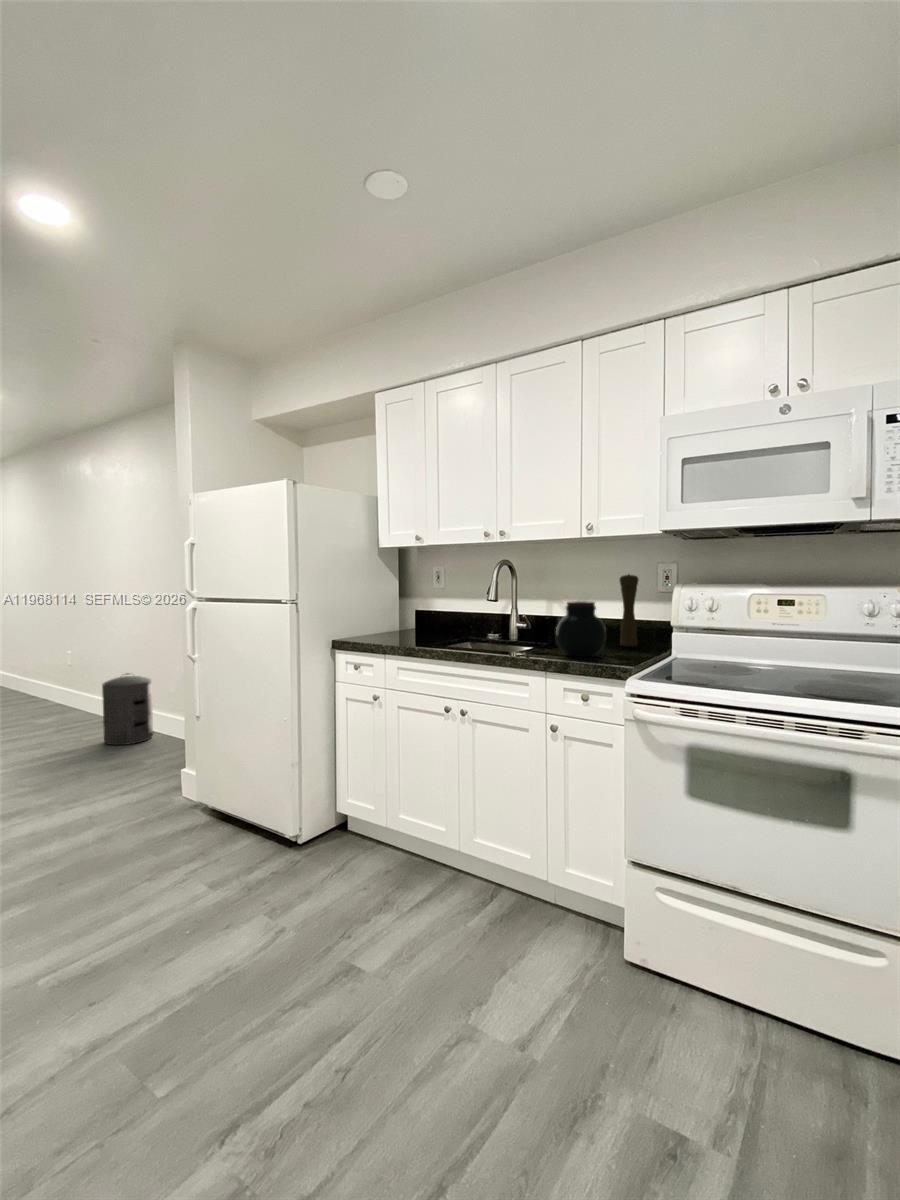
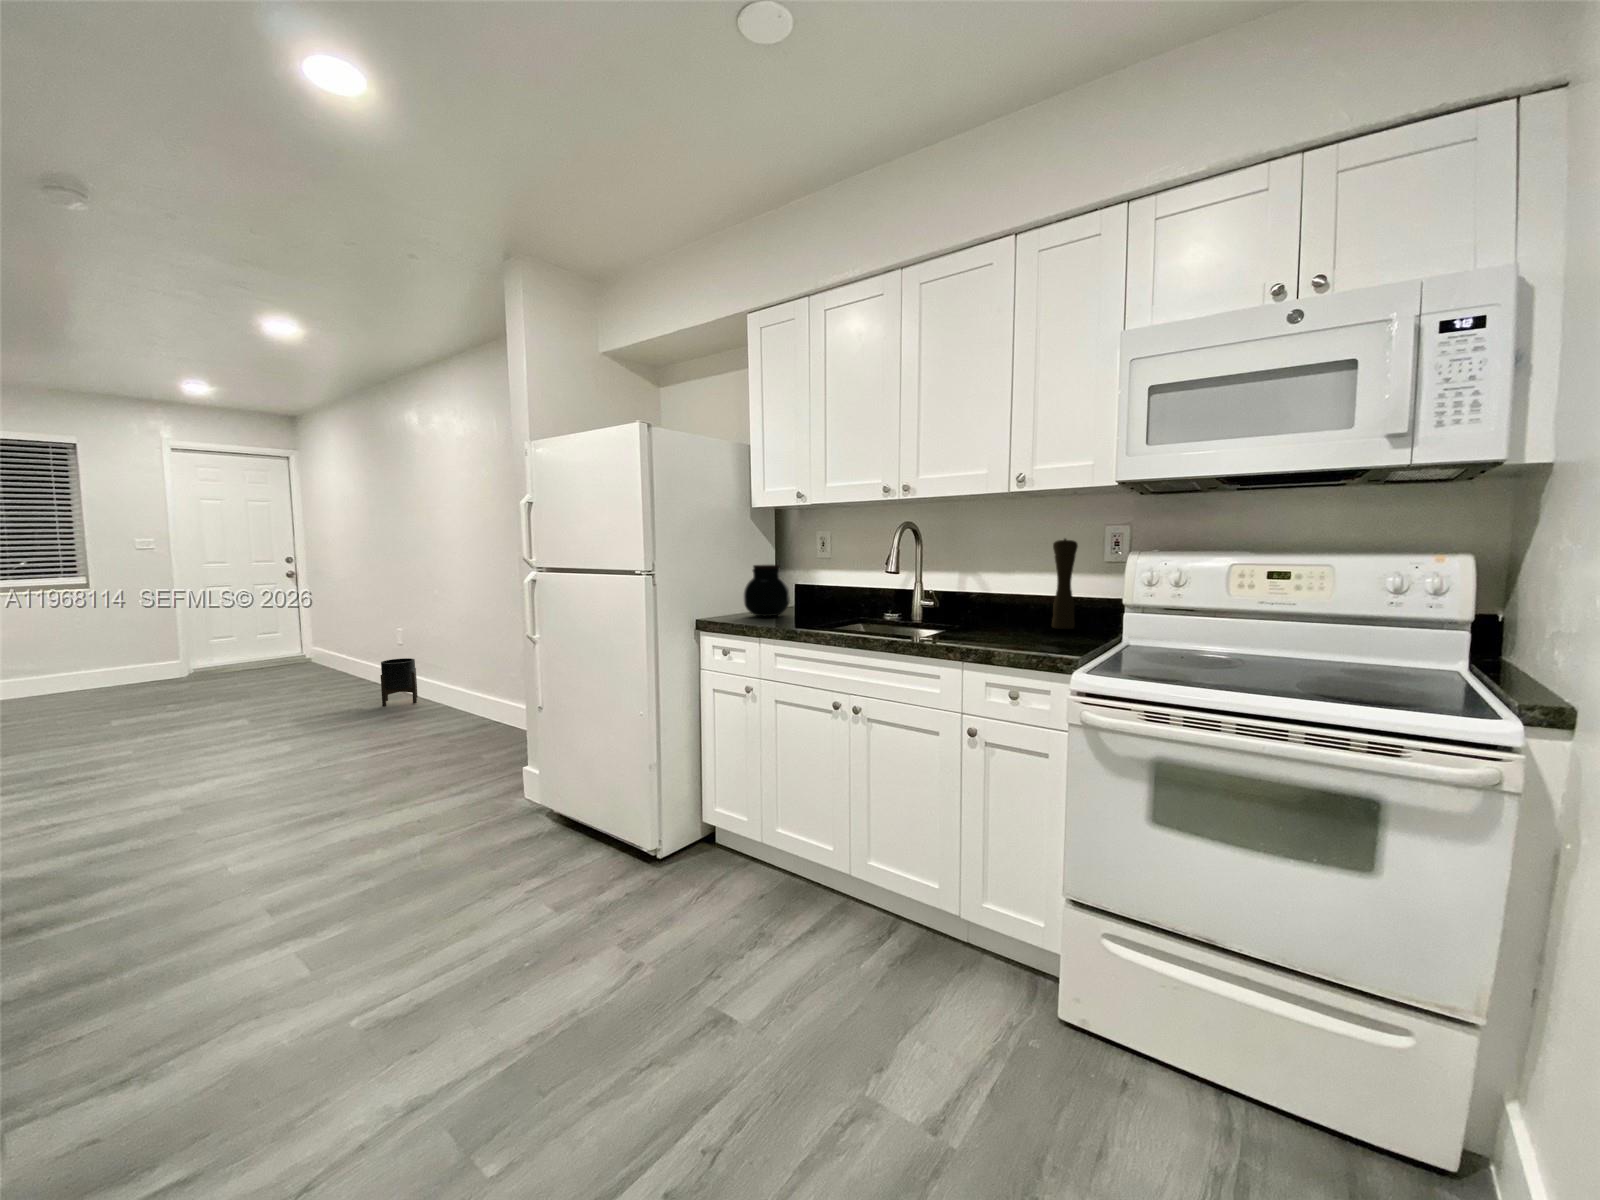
jar: present [556,601,606,657] -> present [743,565,790,616]
waste bin: present [102,673,153,745] -> none [434,654,493,736]
planter: none [52,678,85,721] -> present [380,658,418,706]

